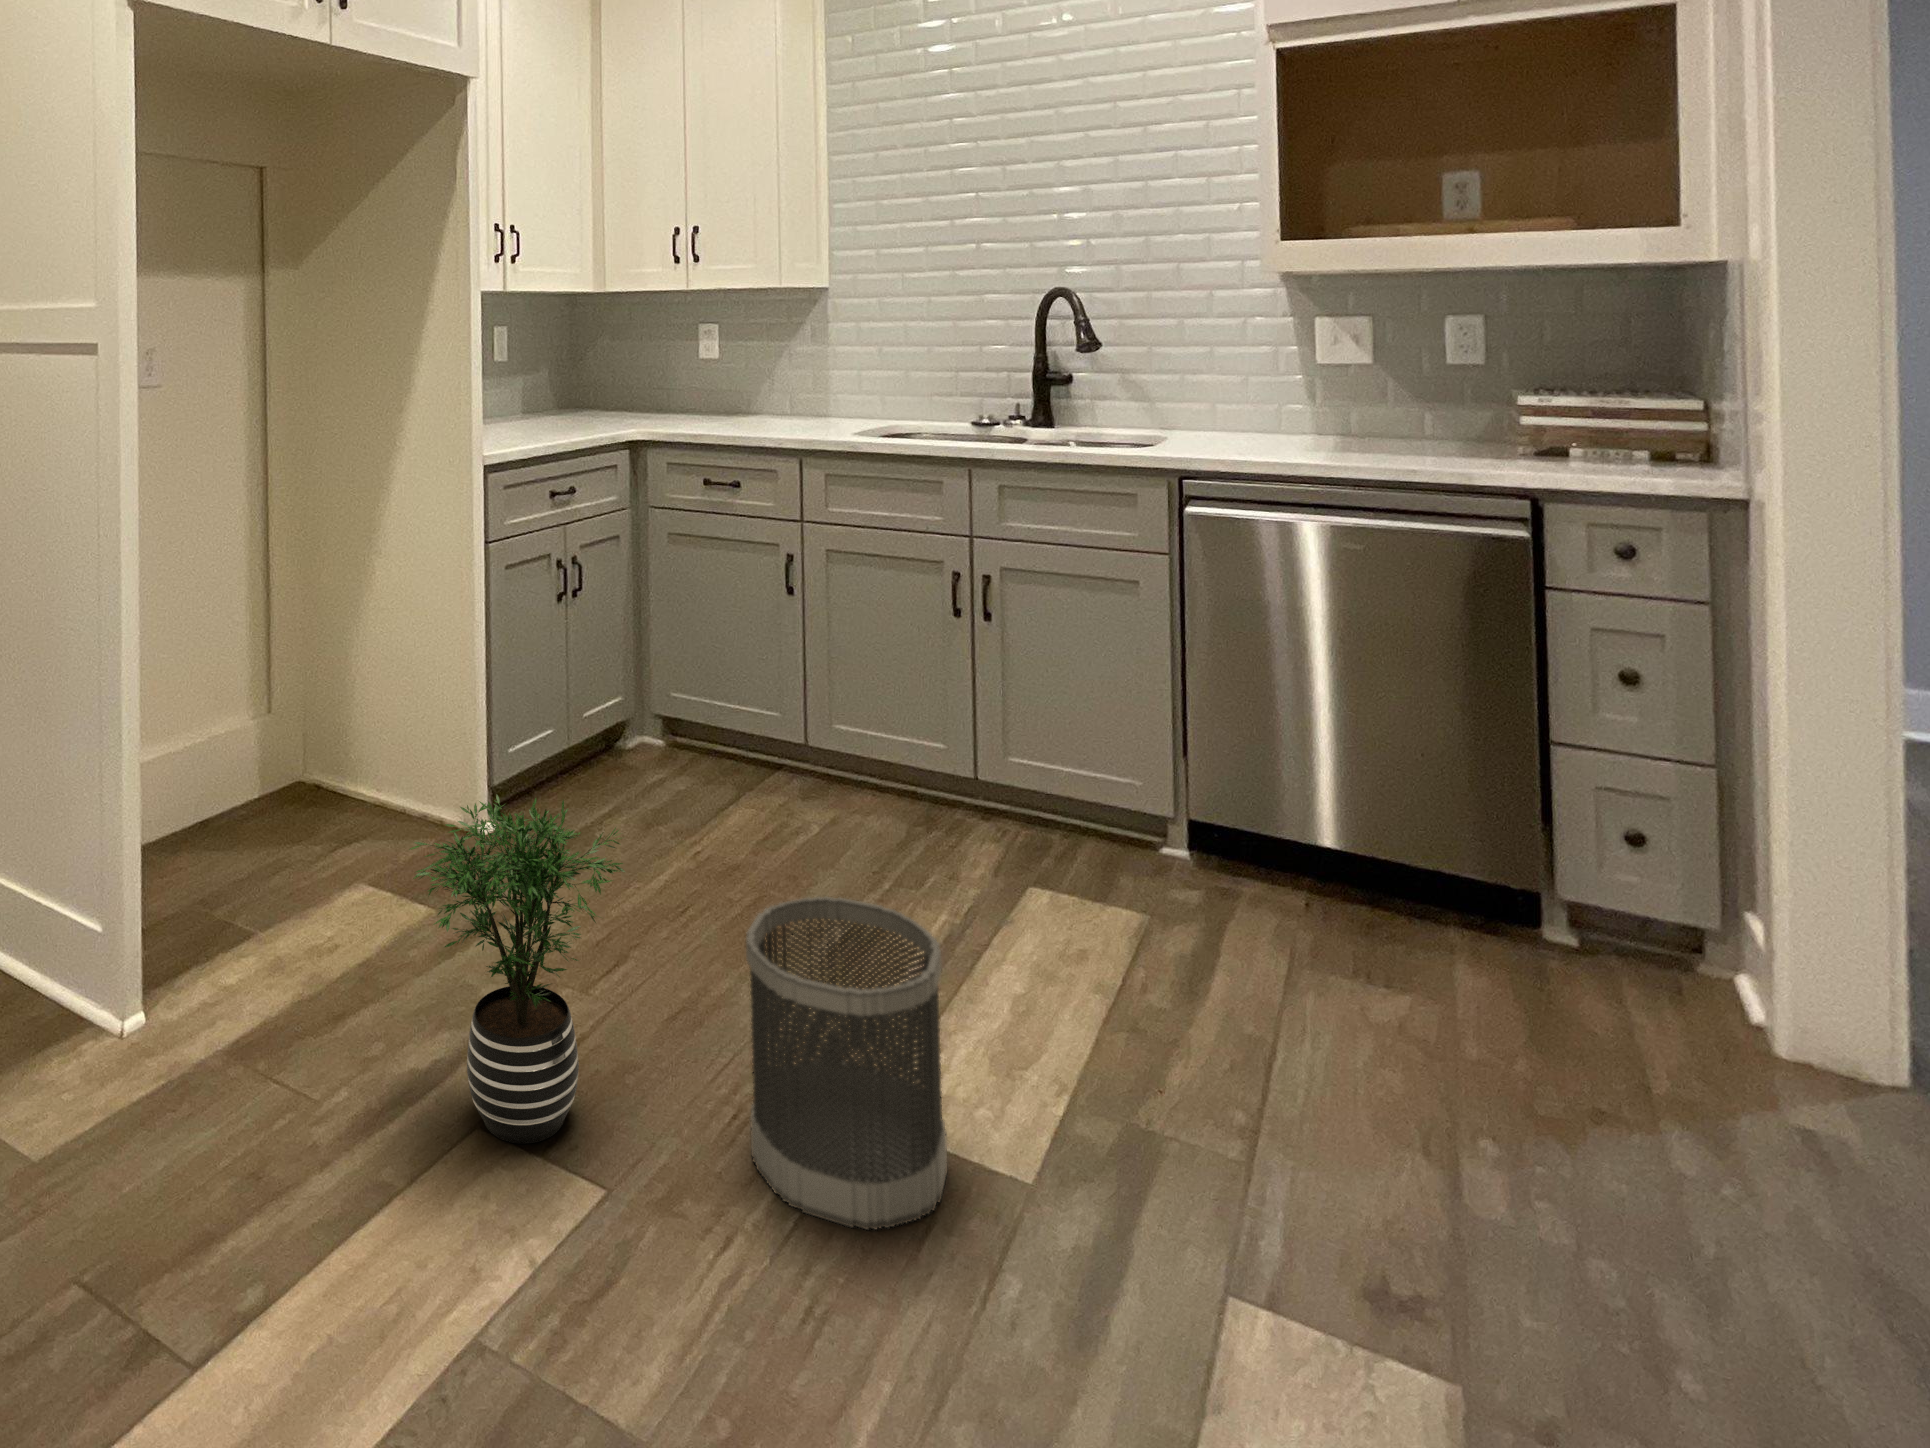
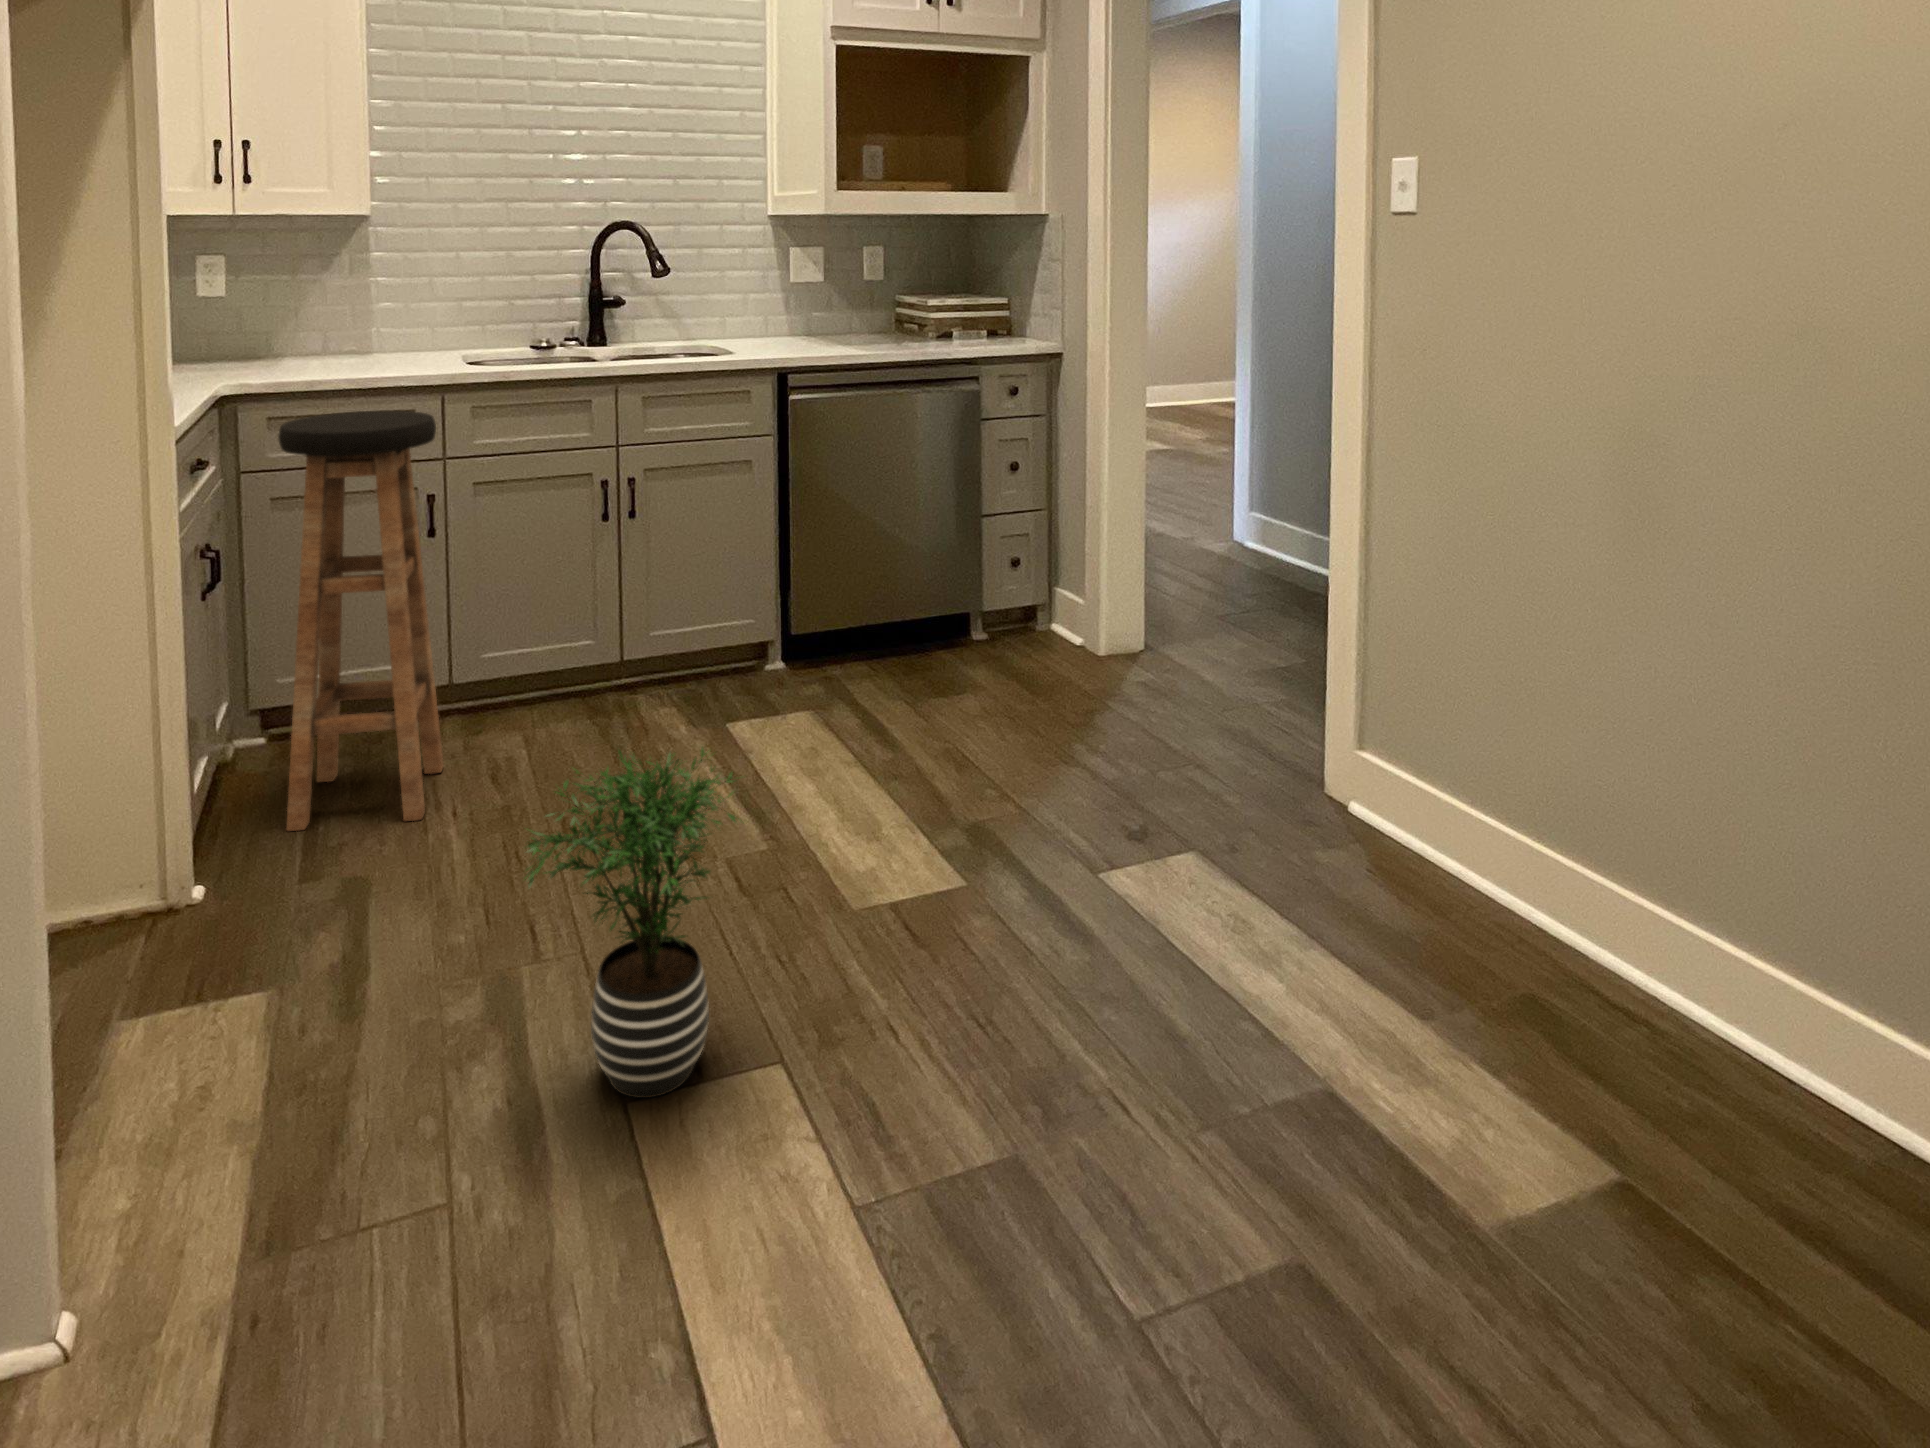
bar stool: none [587,465,740,845] -> present [278,411,444,831]
wastebasket: present [746,897,947,1229] -> none [800,732,958,985]

